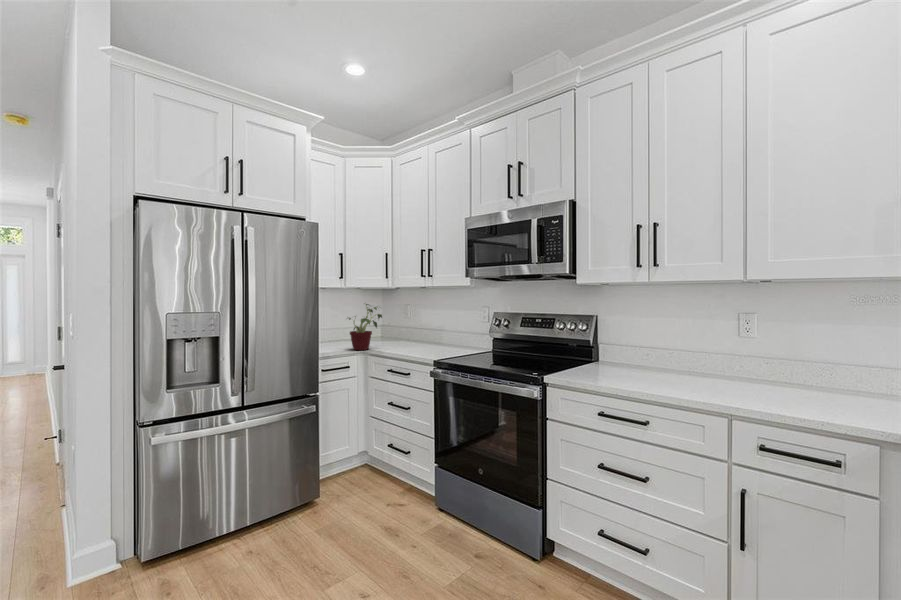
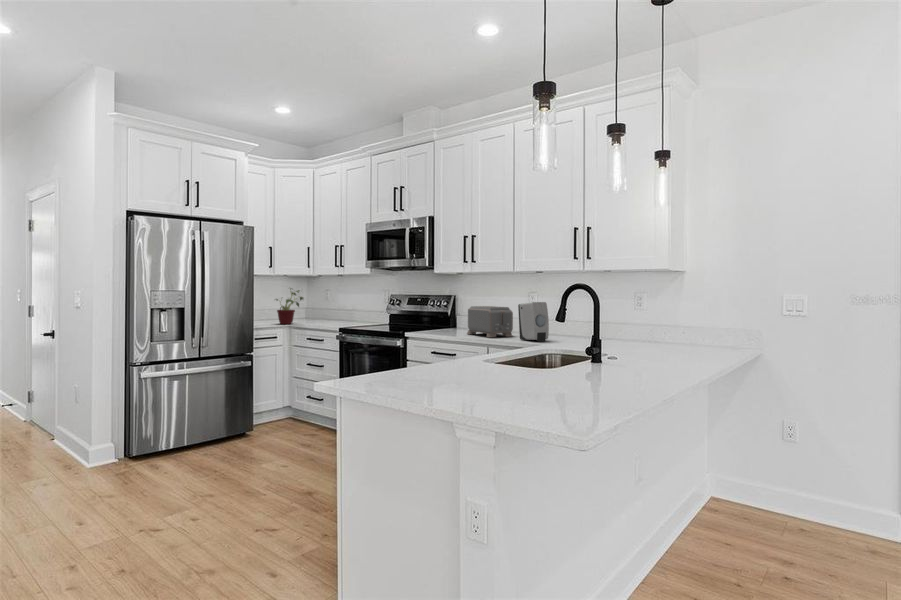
toaster: none [652,337,753,399] -> present [467,306,513,338]
soap dispenser: none [793,340,876,421] -> present [518,302,549,342]

